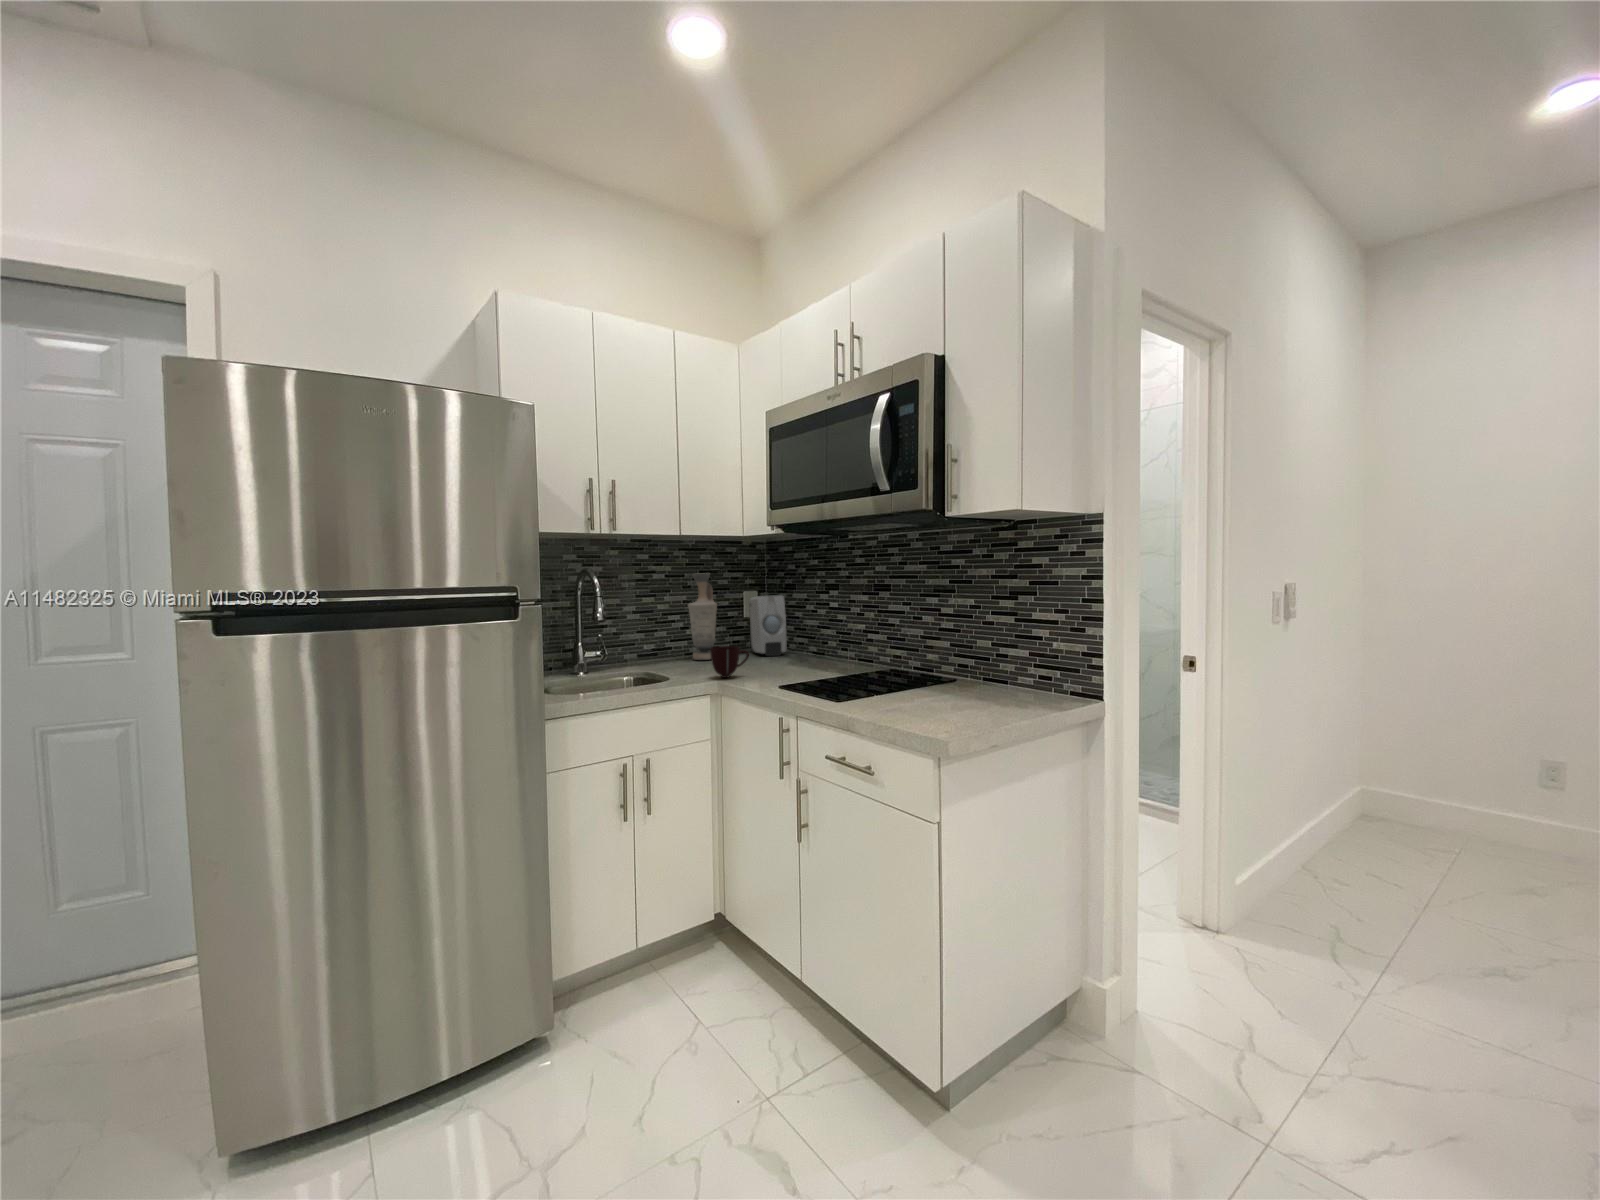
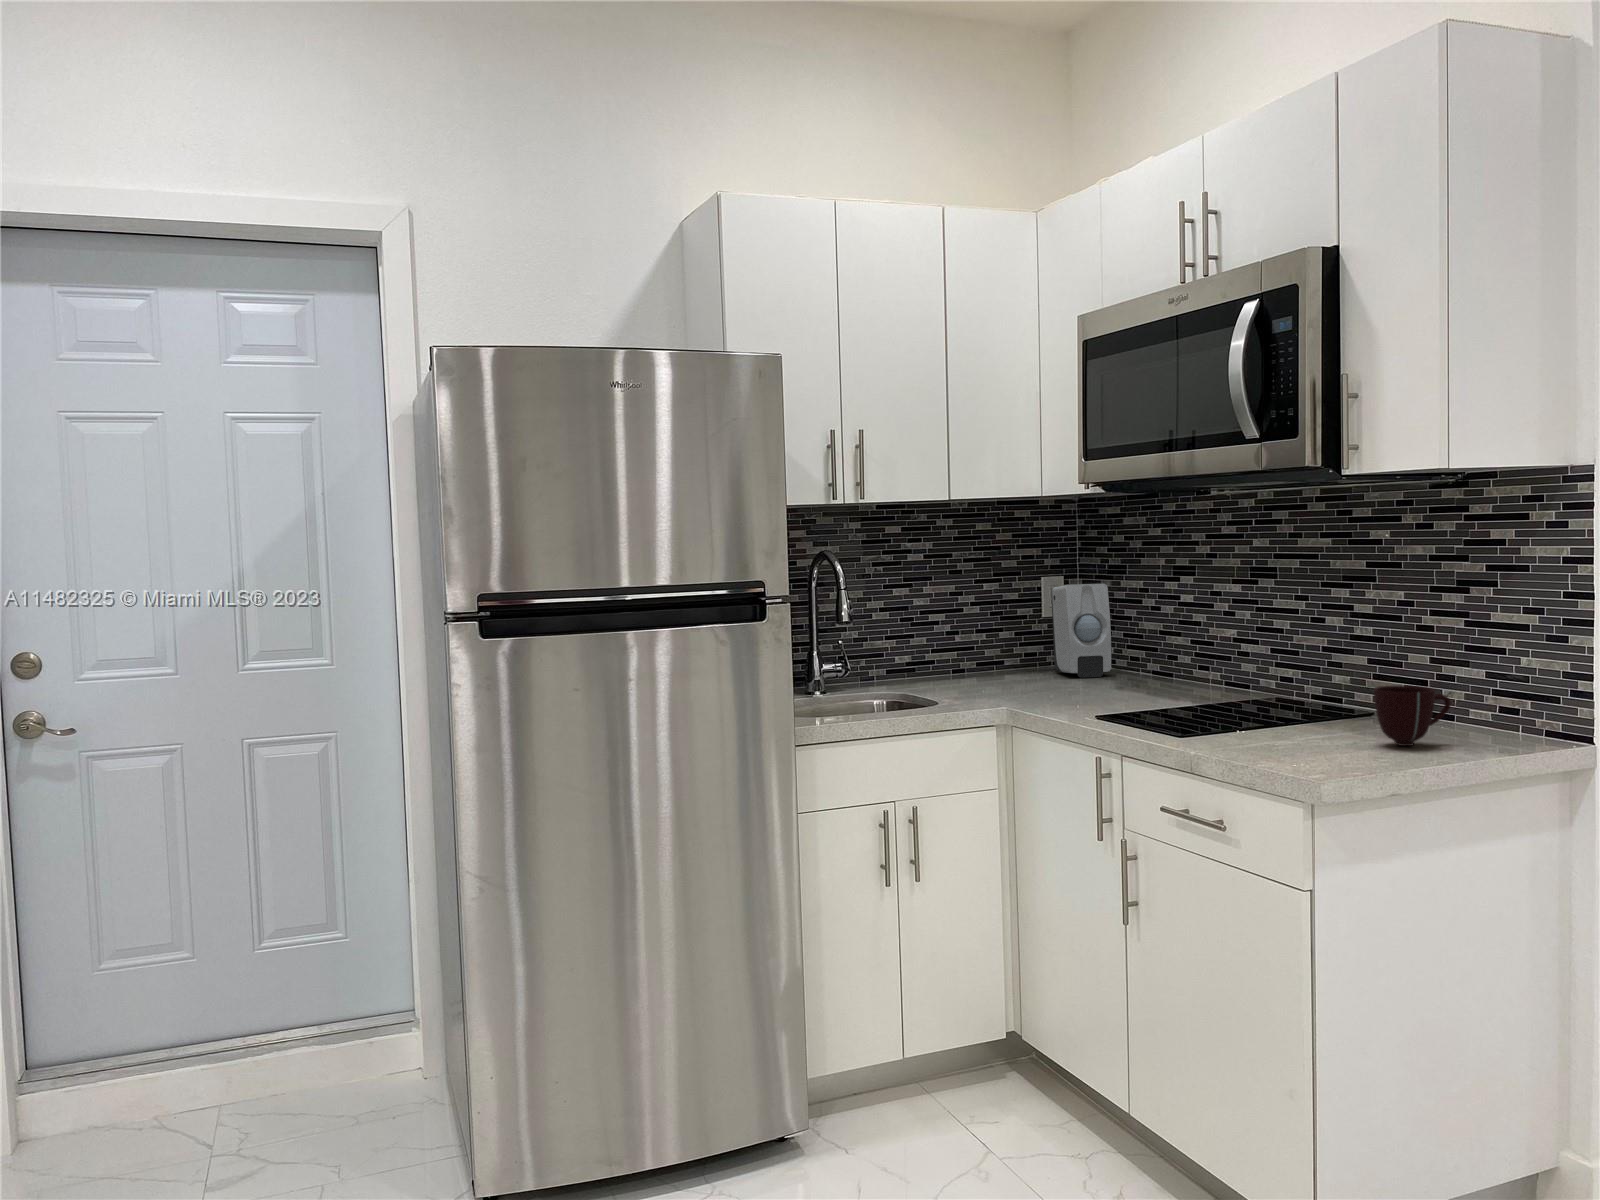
vase: present [688,573,717,660] -> none [959,551,1004,681]
mug: present [710,646,749,678] -> present [1374,686,1451,746]

